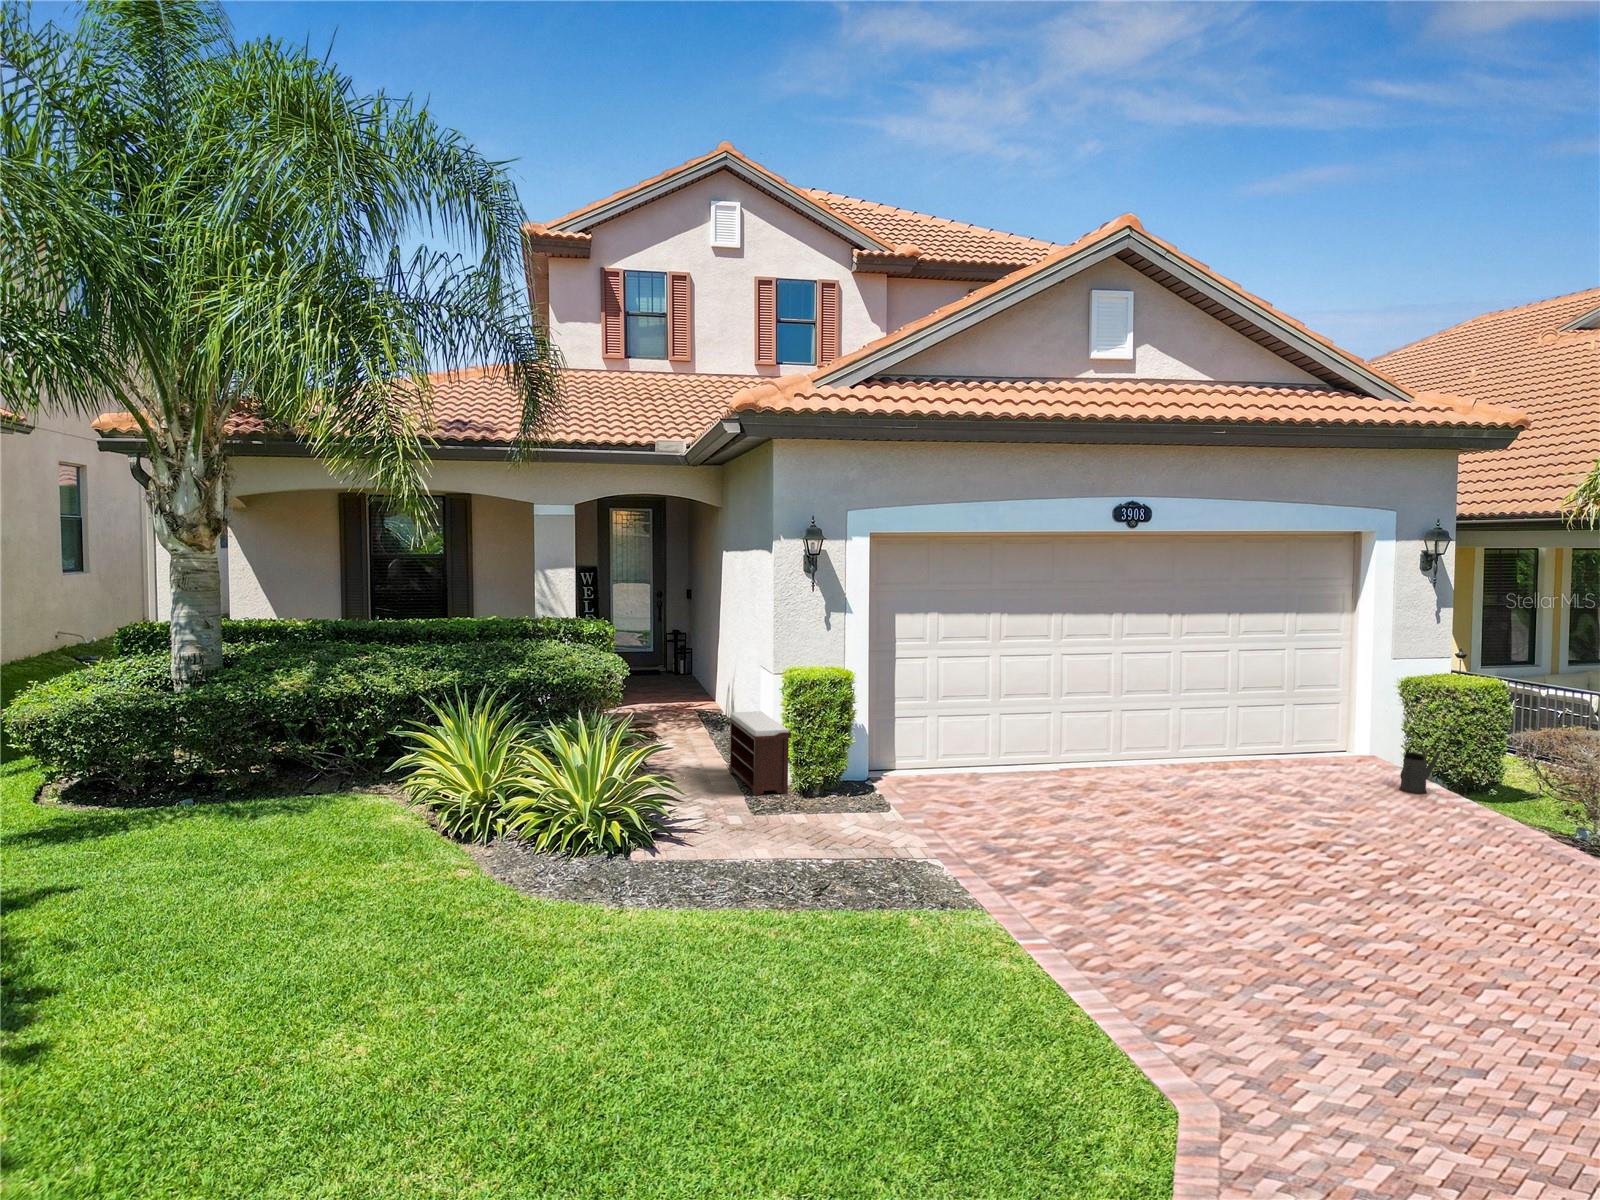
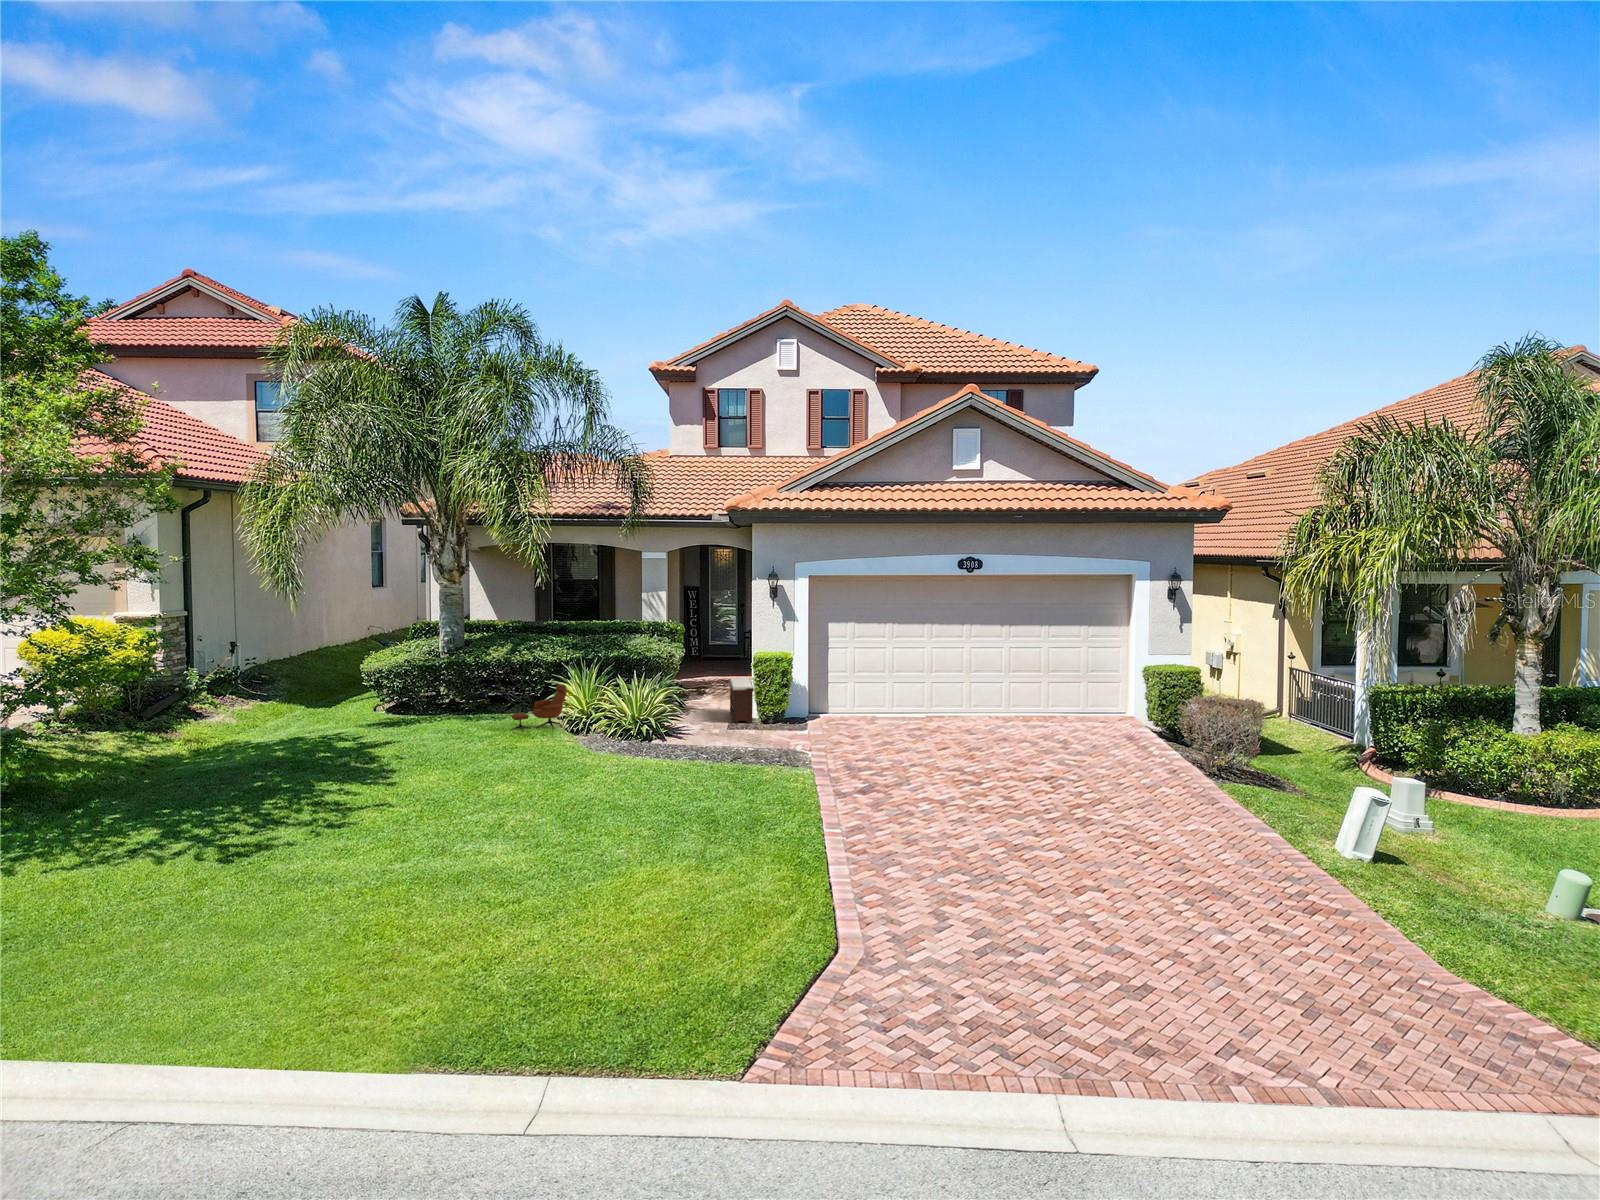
lounge chair: none [331,740,447,842] -> present [511,685,567,731]
watering can: present [1399,745,1441,794] -> none [1130,710,1163,740]

